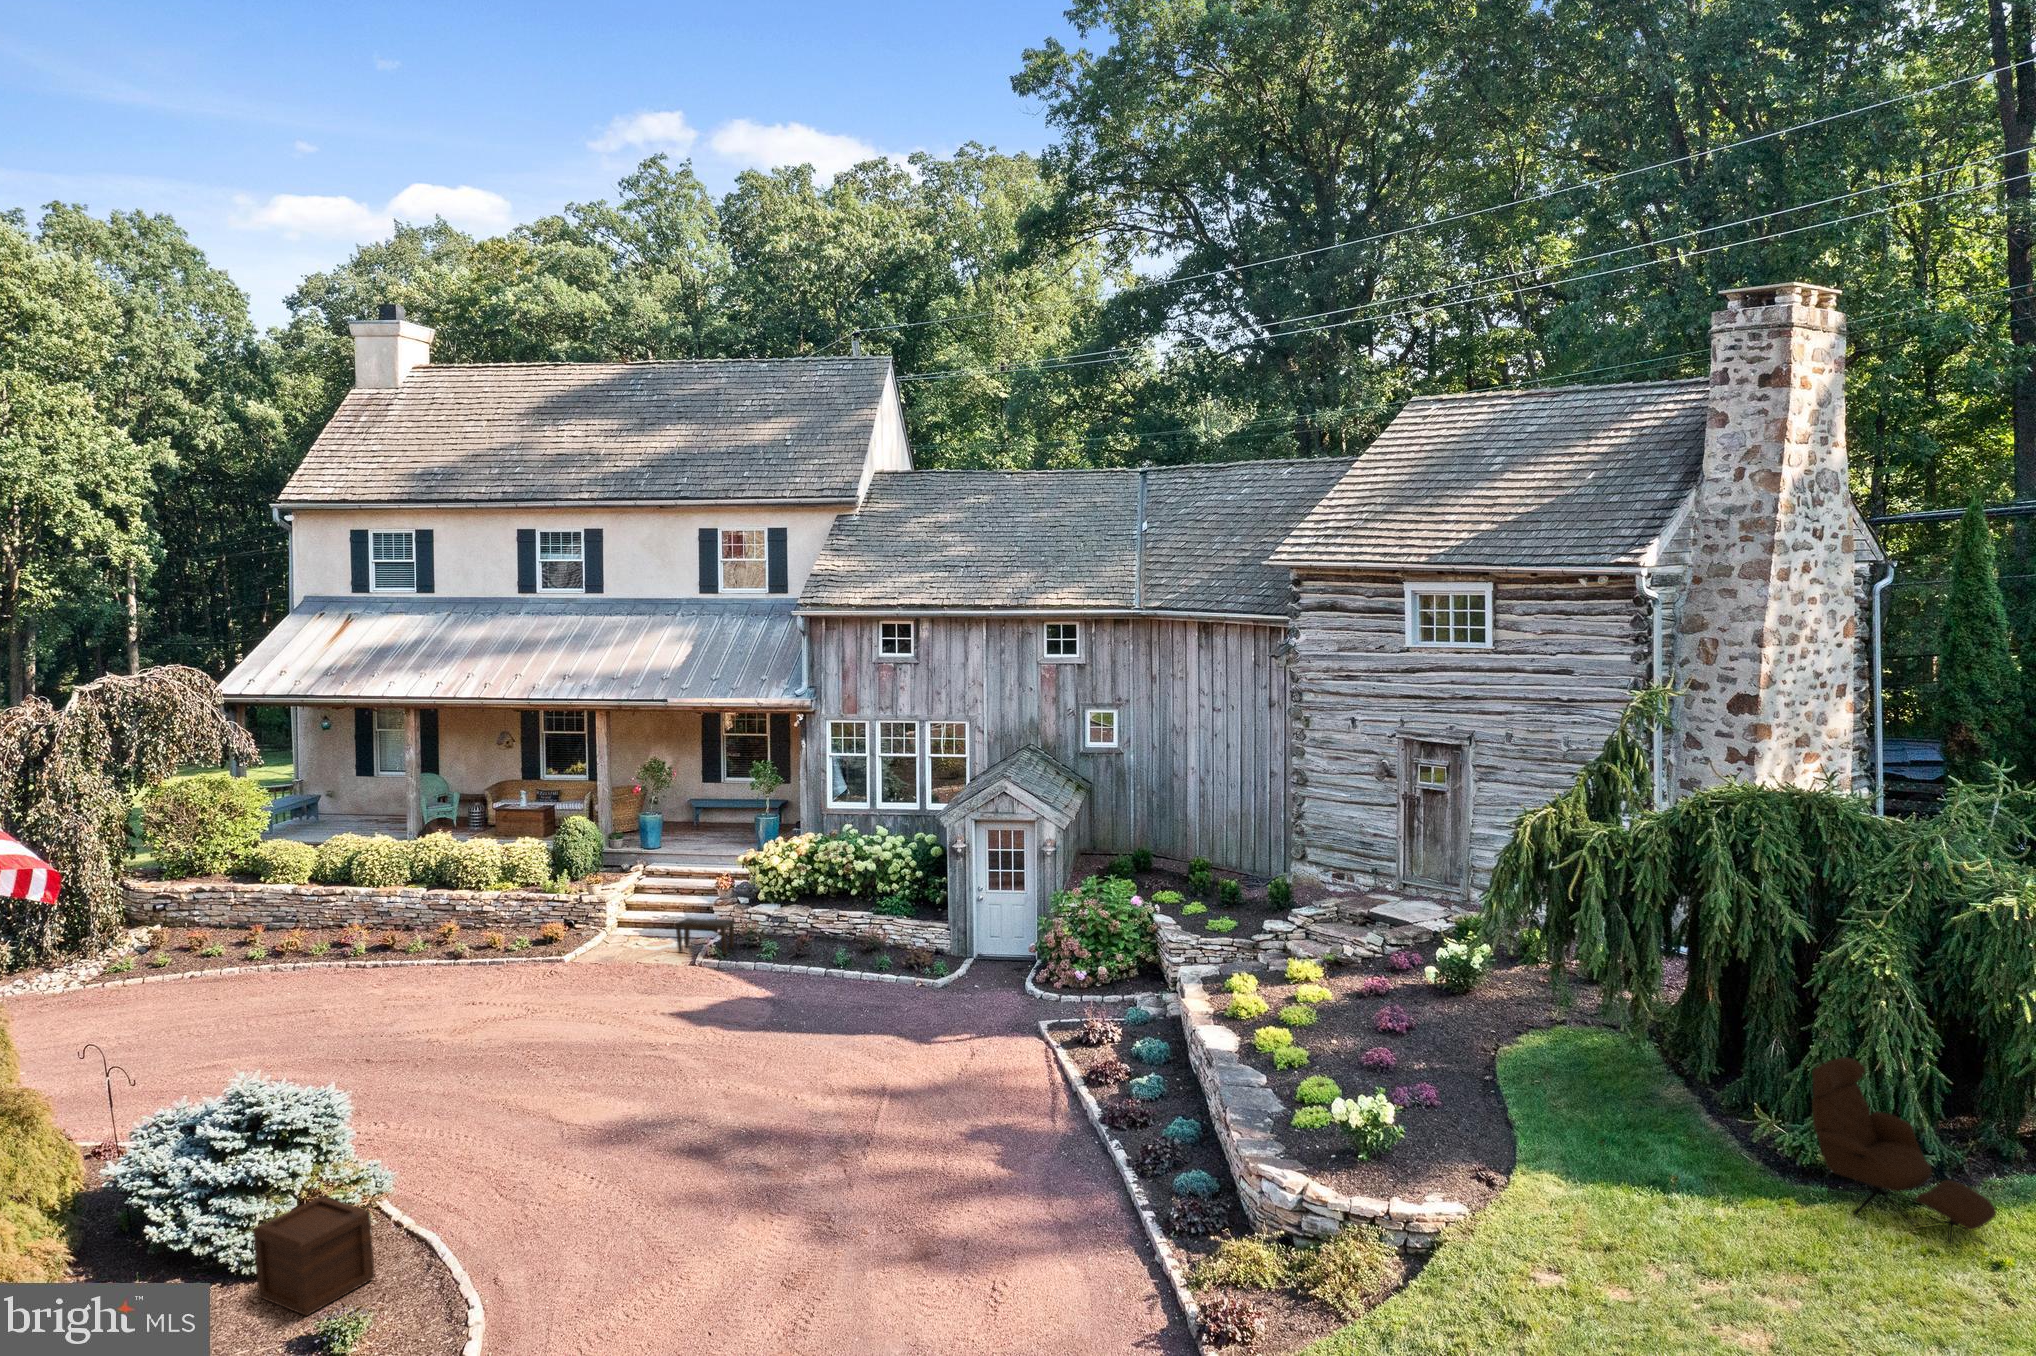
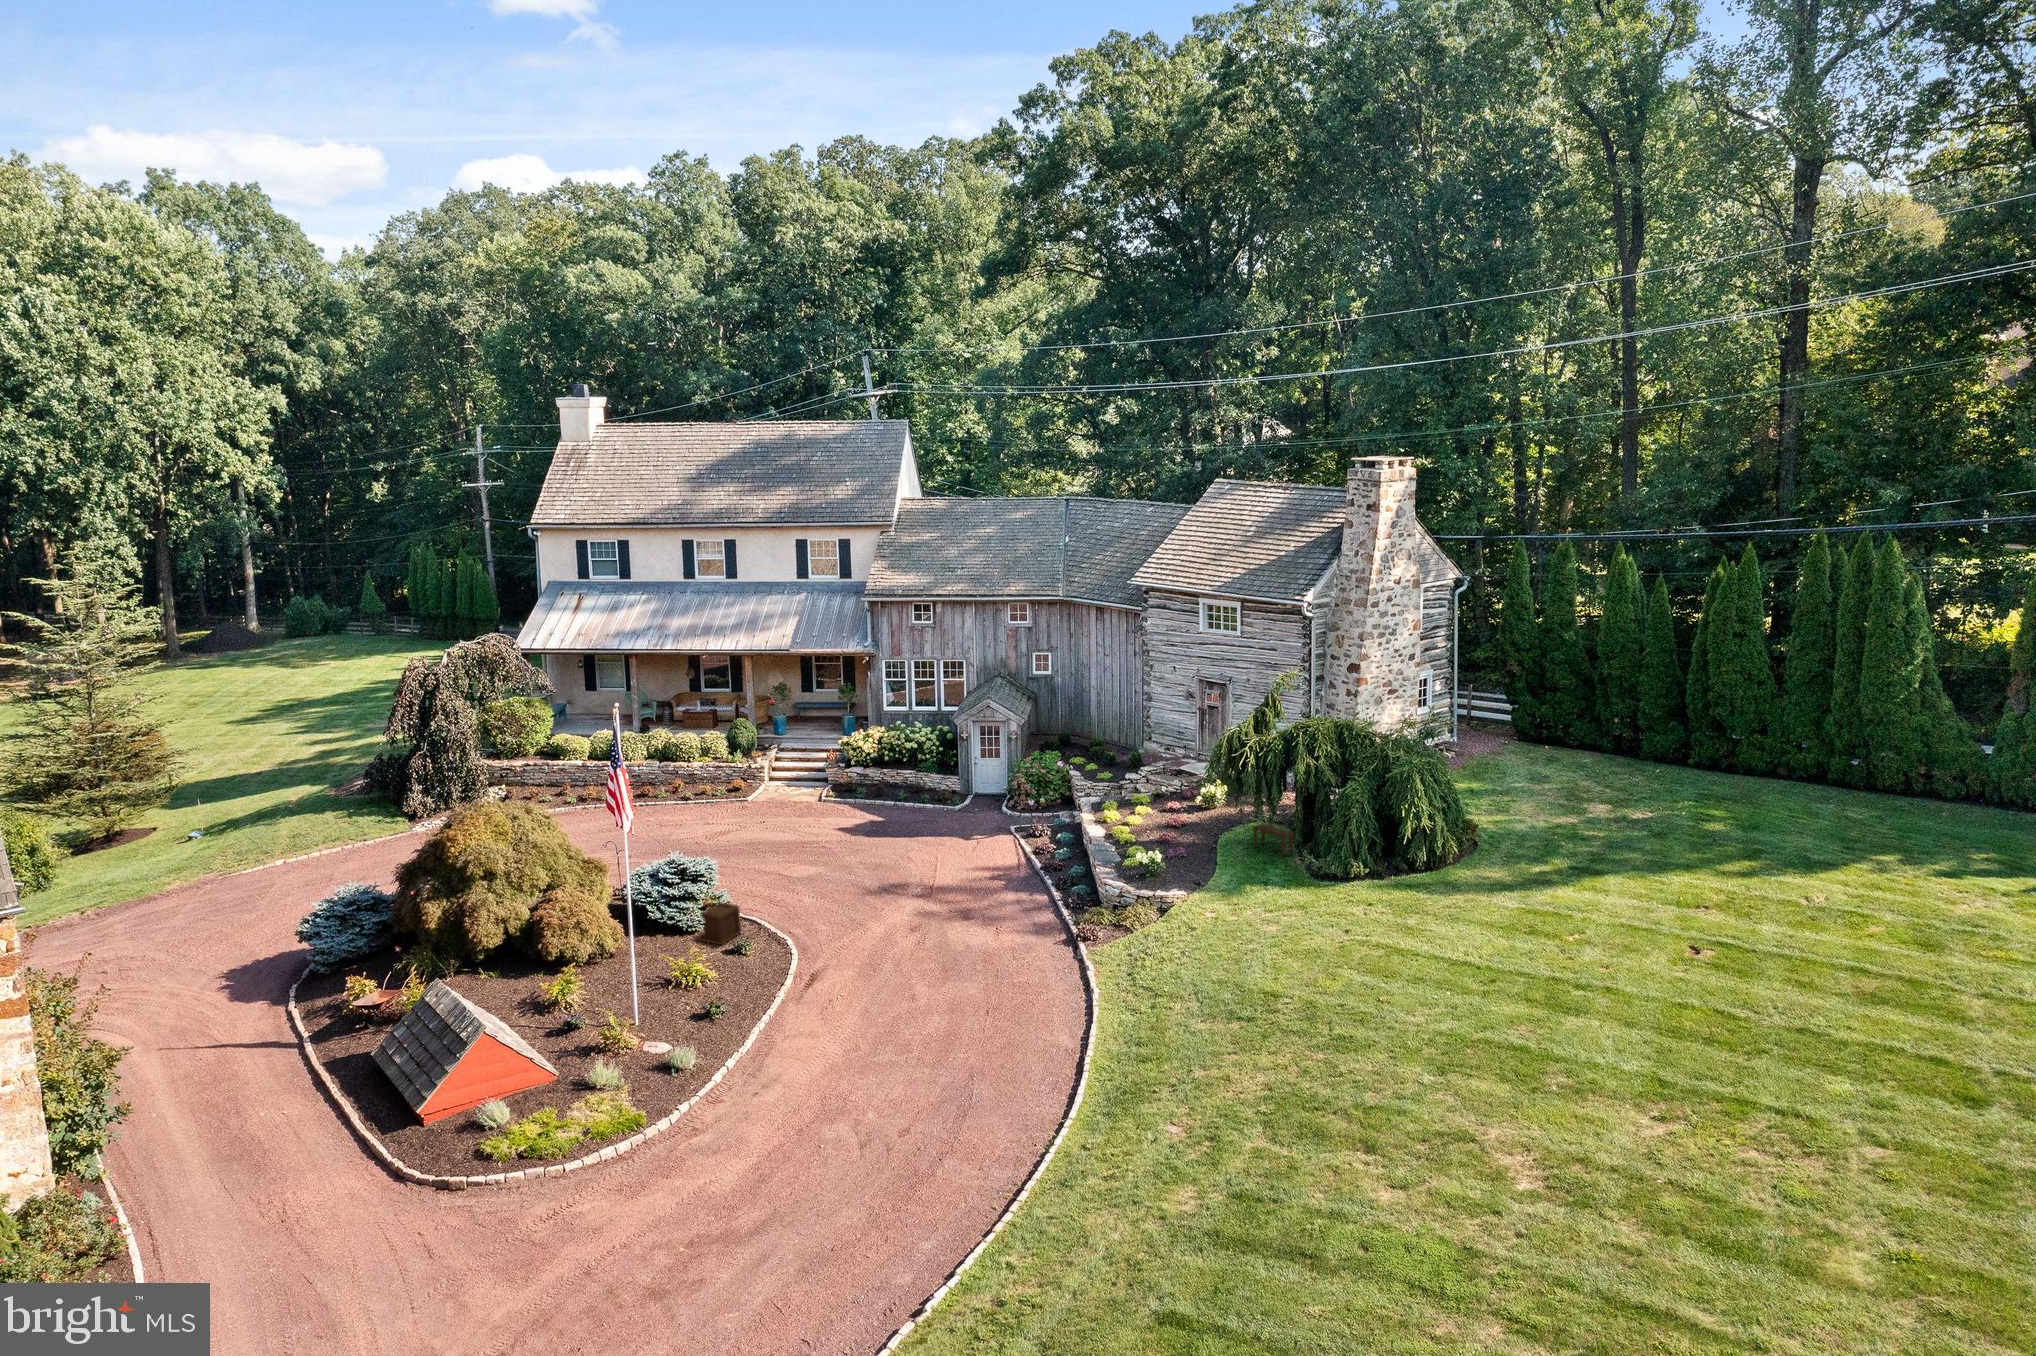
bench: present [675,918,735,955] -> present [1253,823,1294,856]
lounge chair: present [1812,1057,1996,1246] -> none [1315,832,1373,899]

